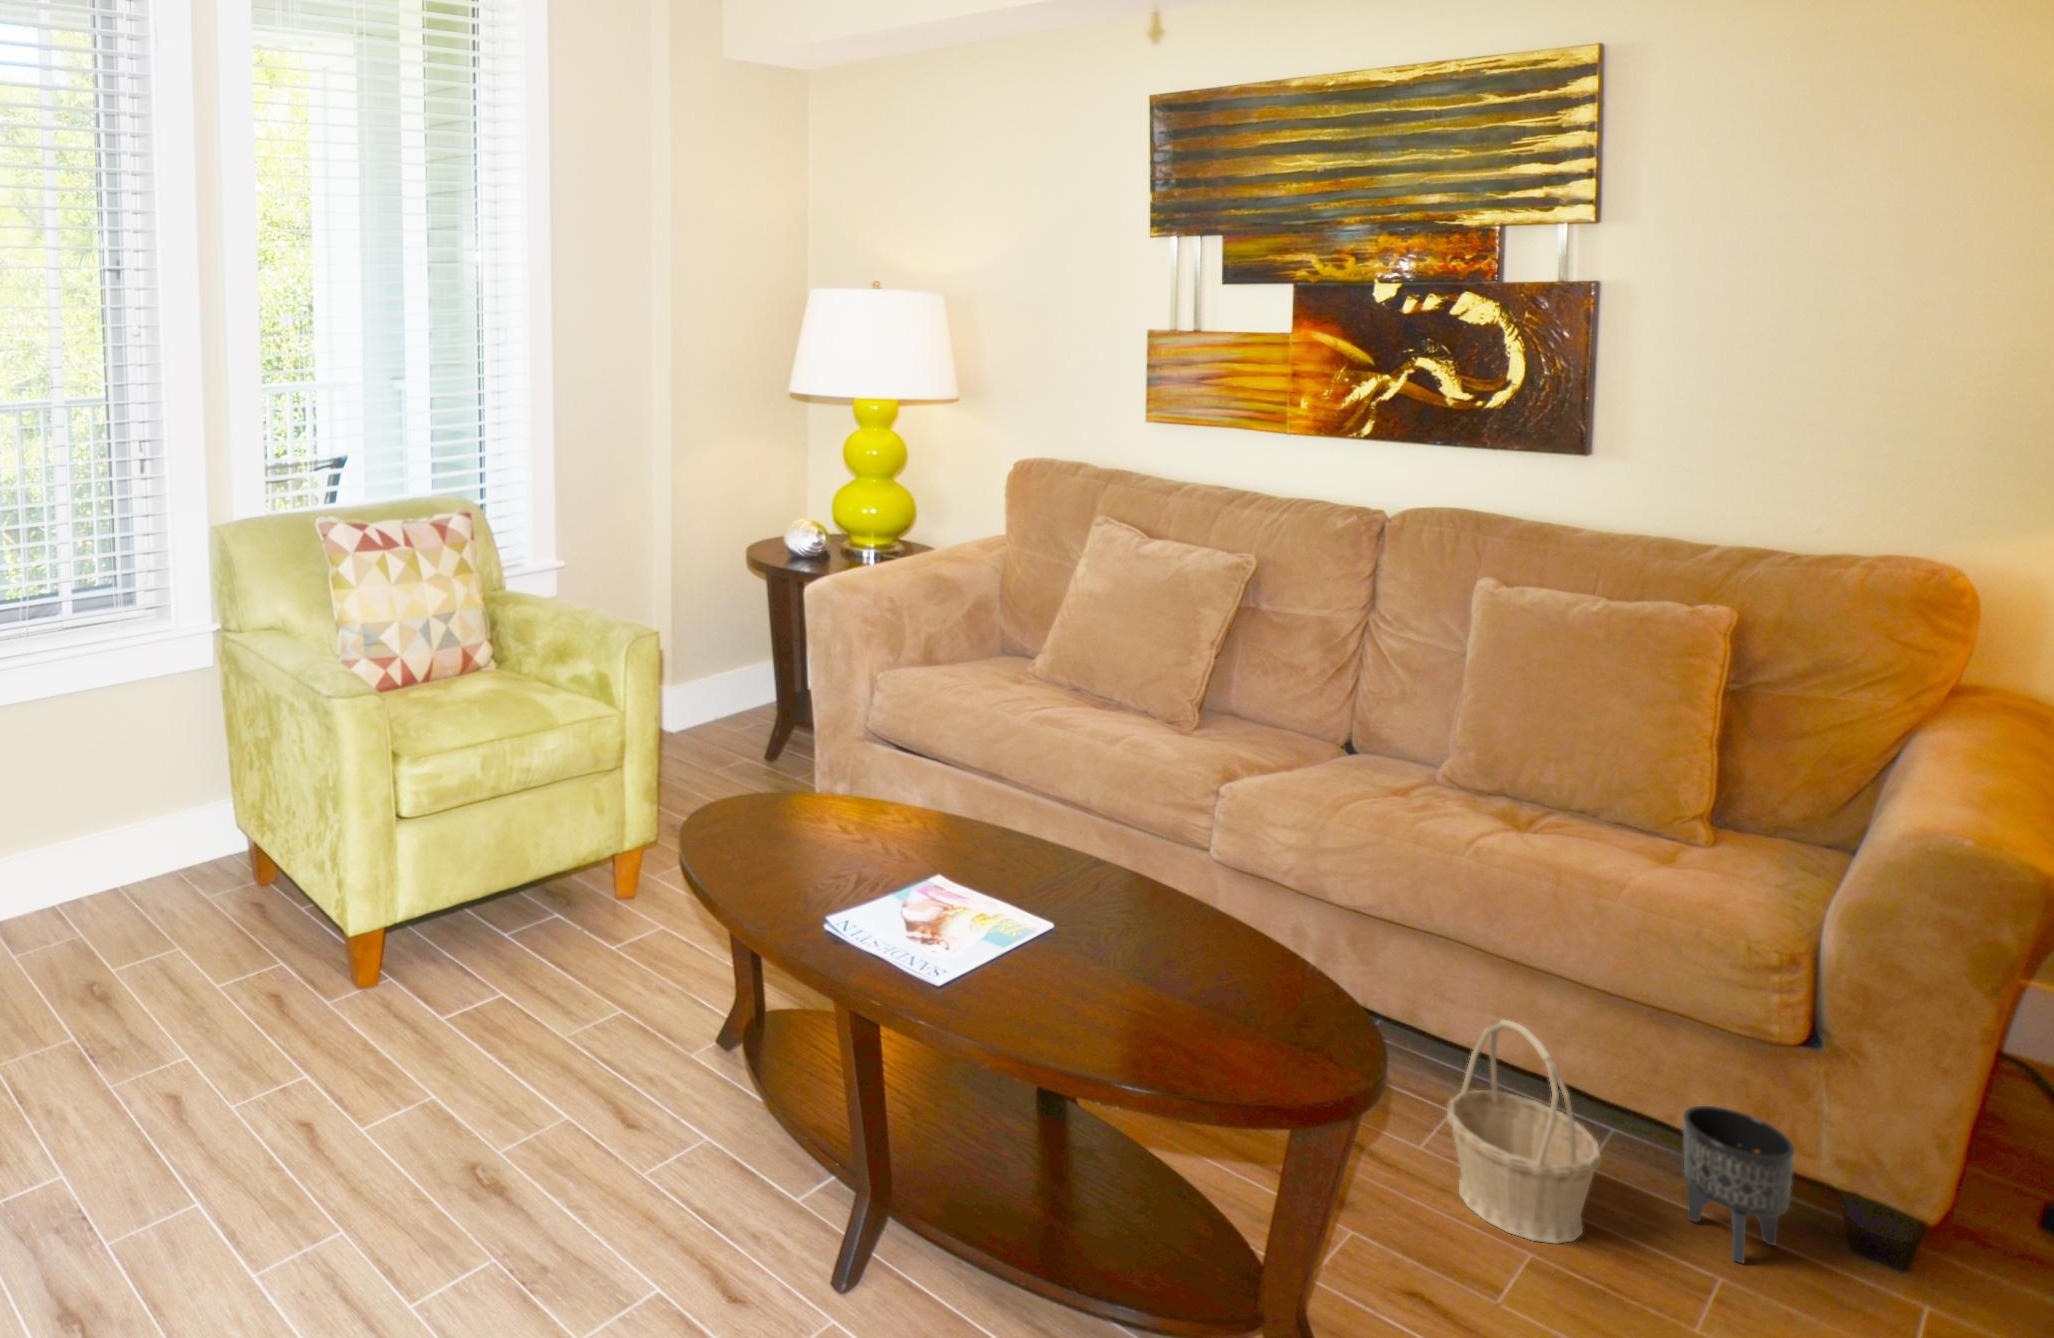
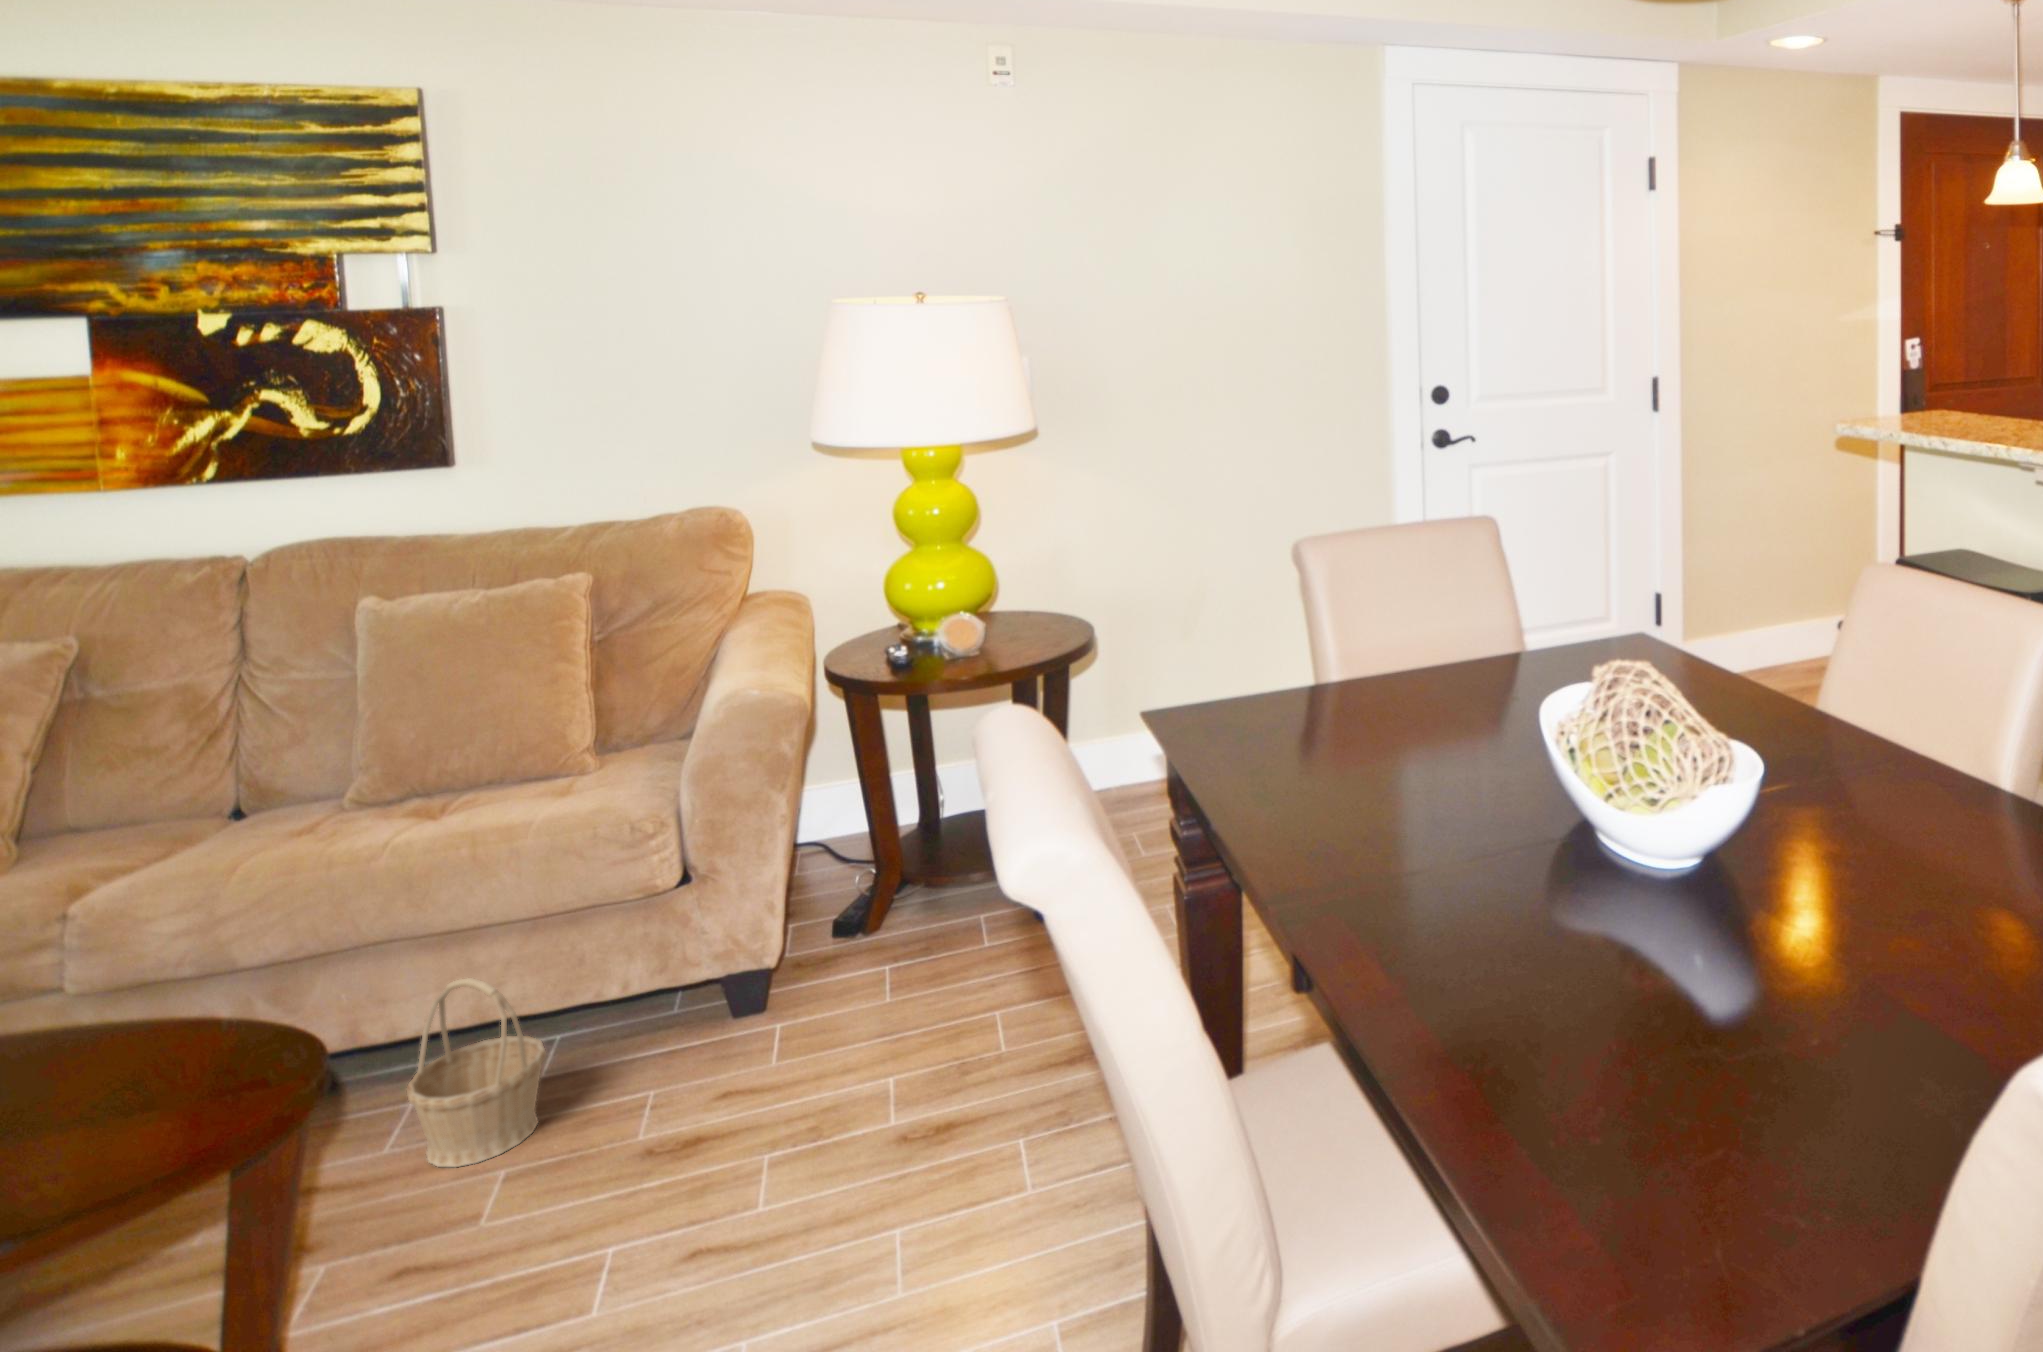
planter: present [1683,1106,1795,1263] -> none [601,954,678,1069]

